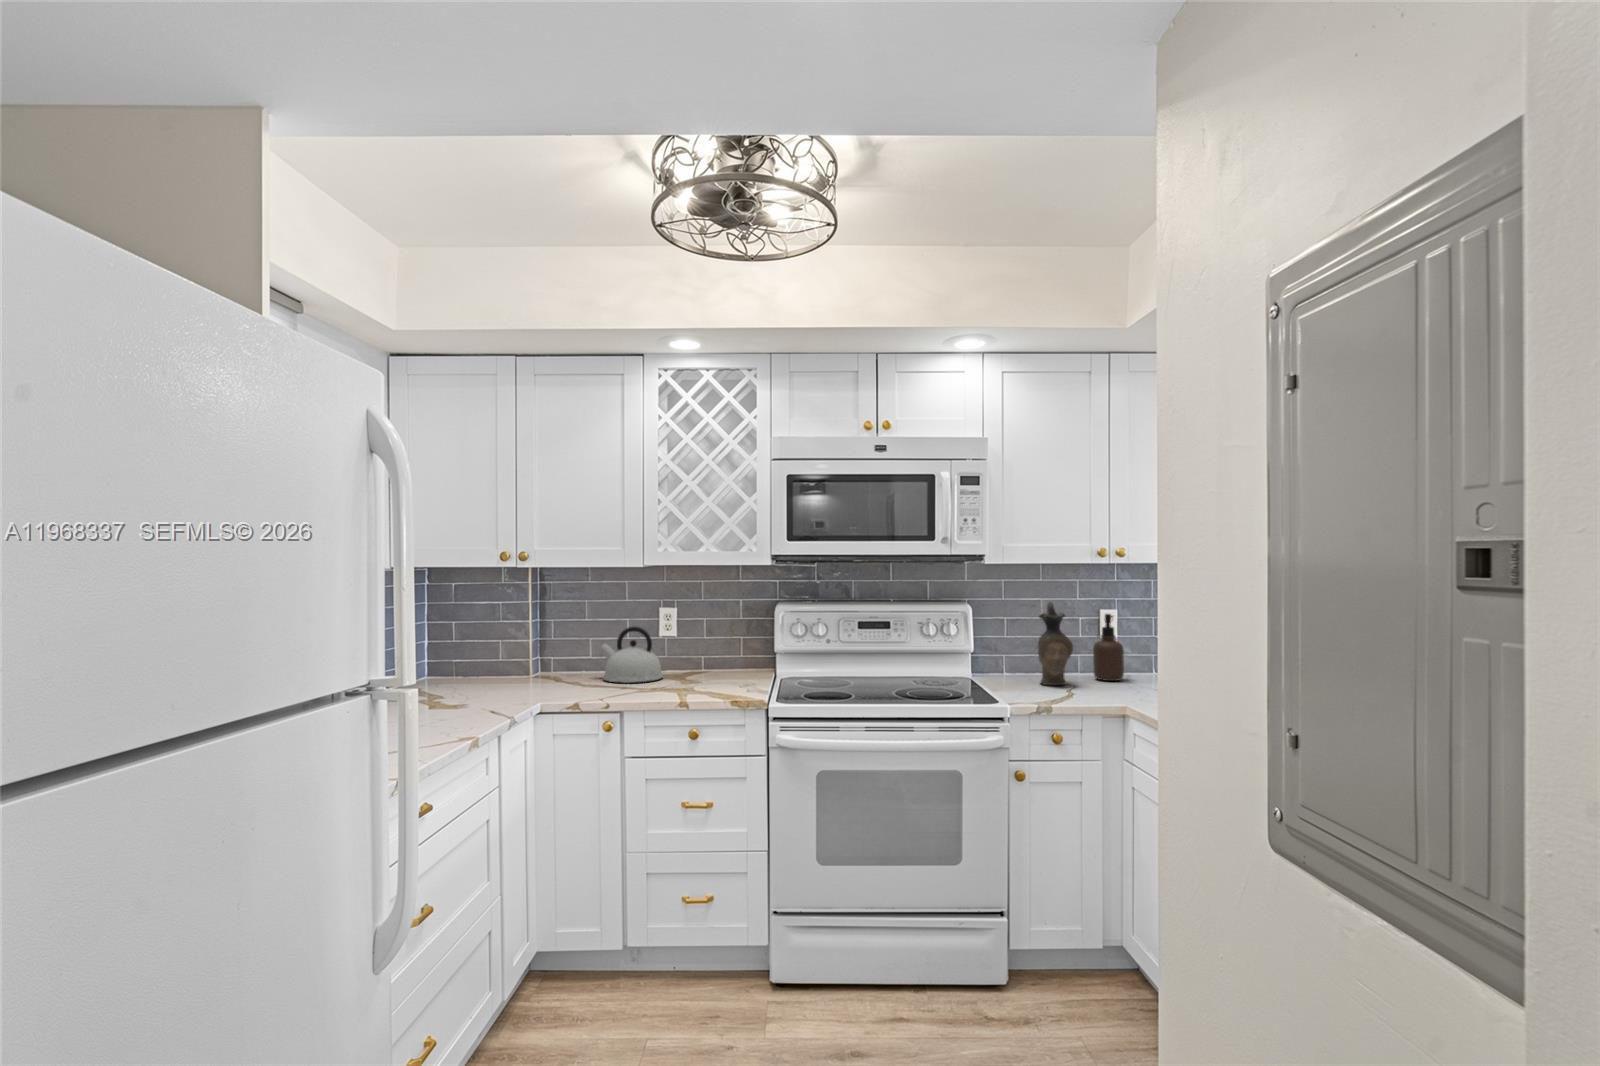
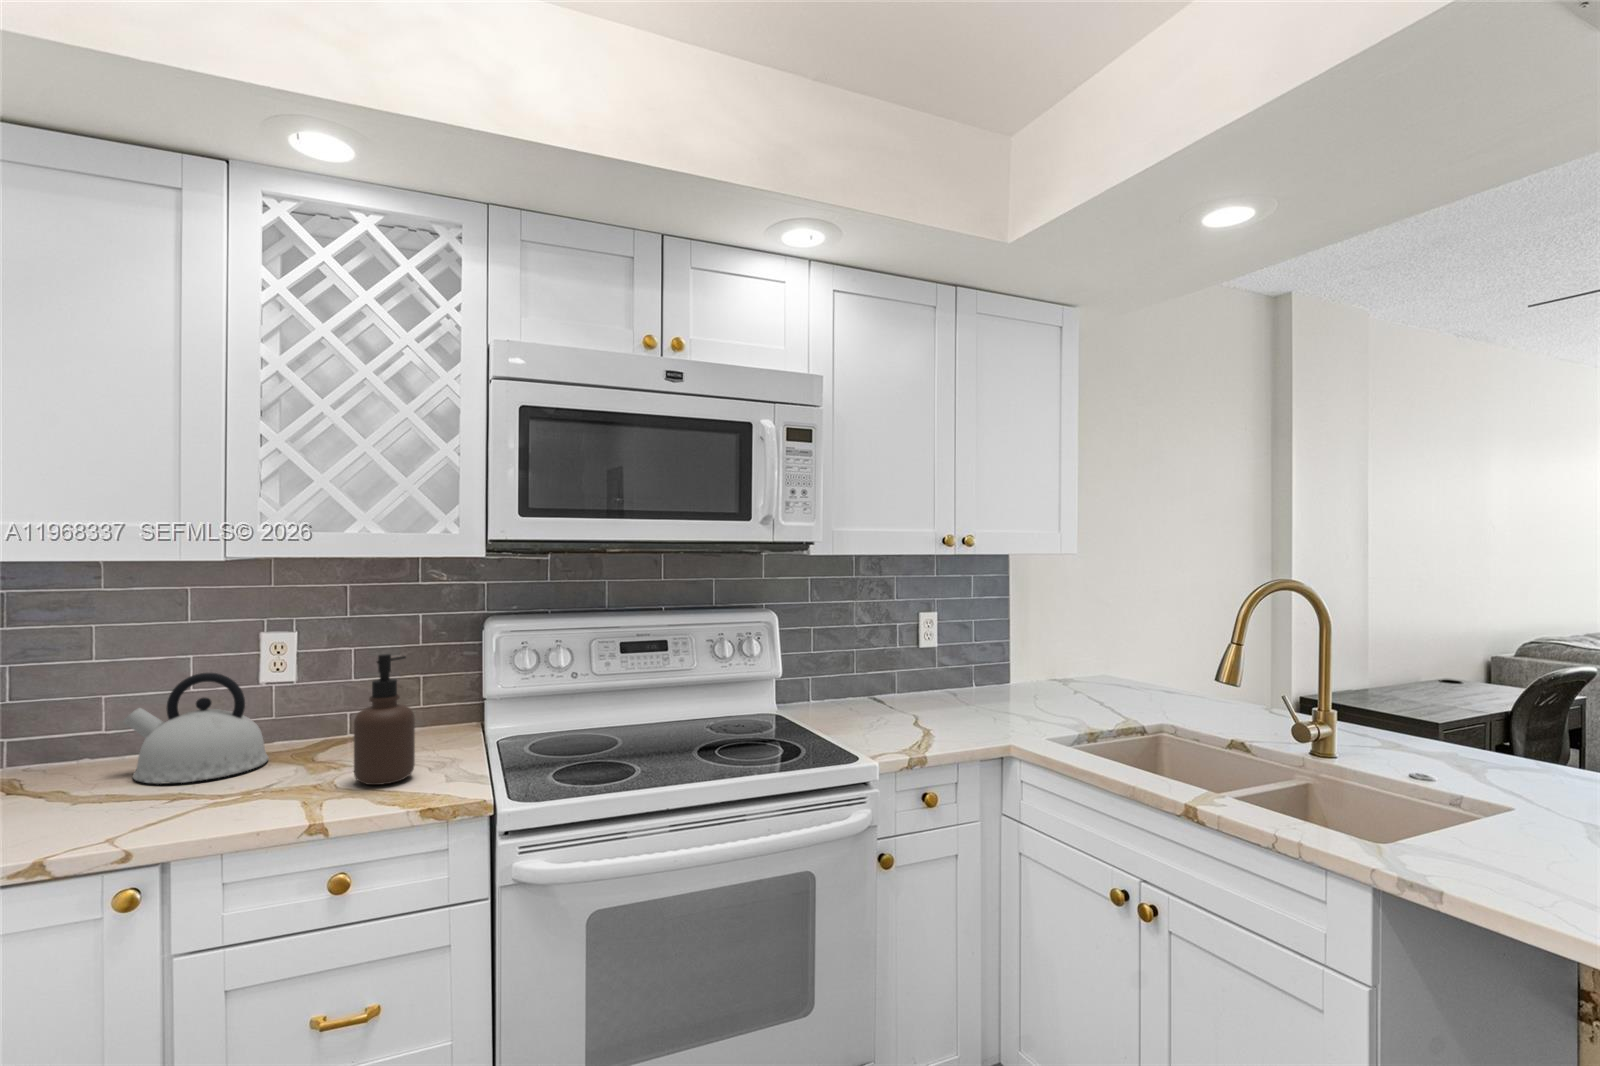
ceramic pitcher: present [1038,602,1073,685] -> none [866,605,913,718]
soap dispenser: present [1093,614,1124,681] -> present [354,654,415,785]

